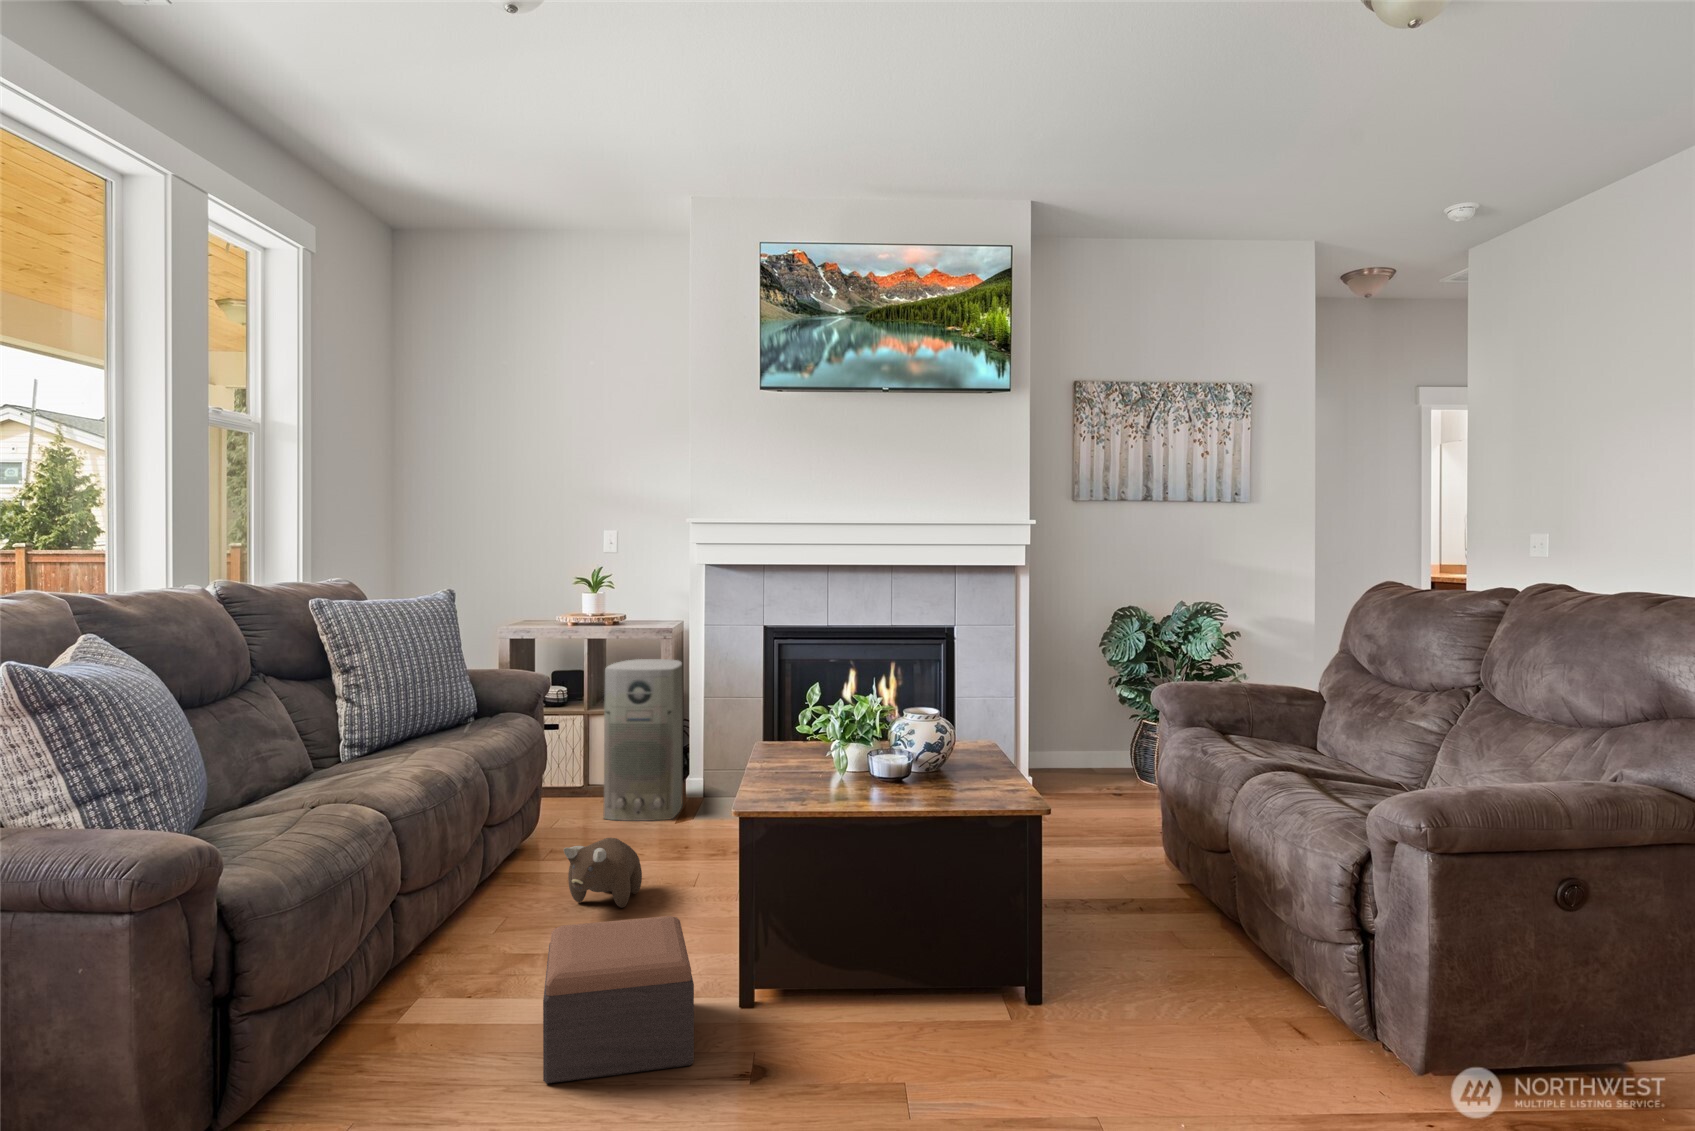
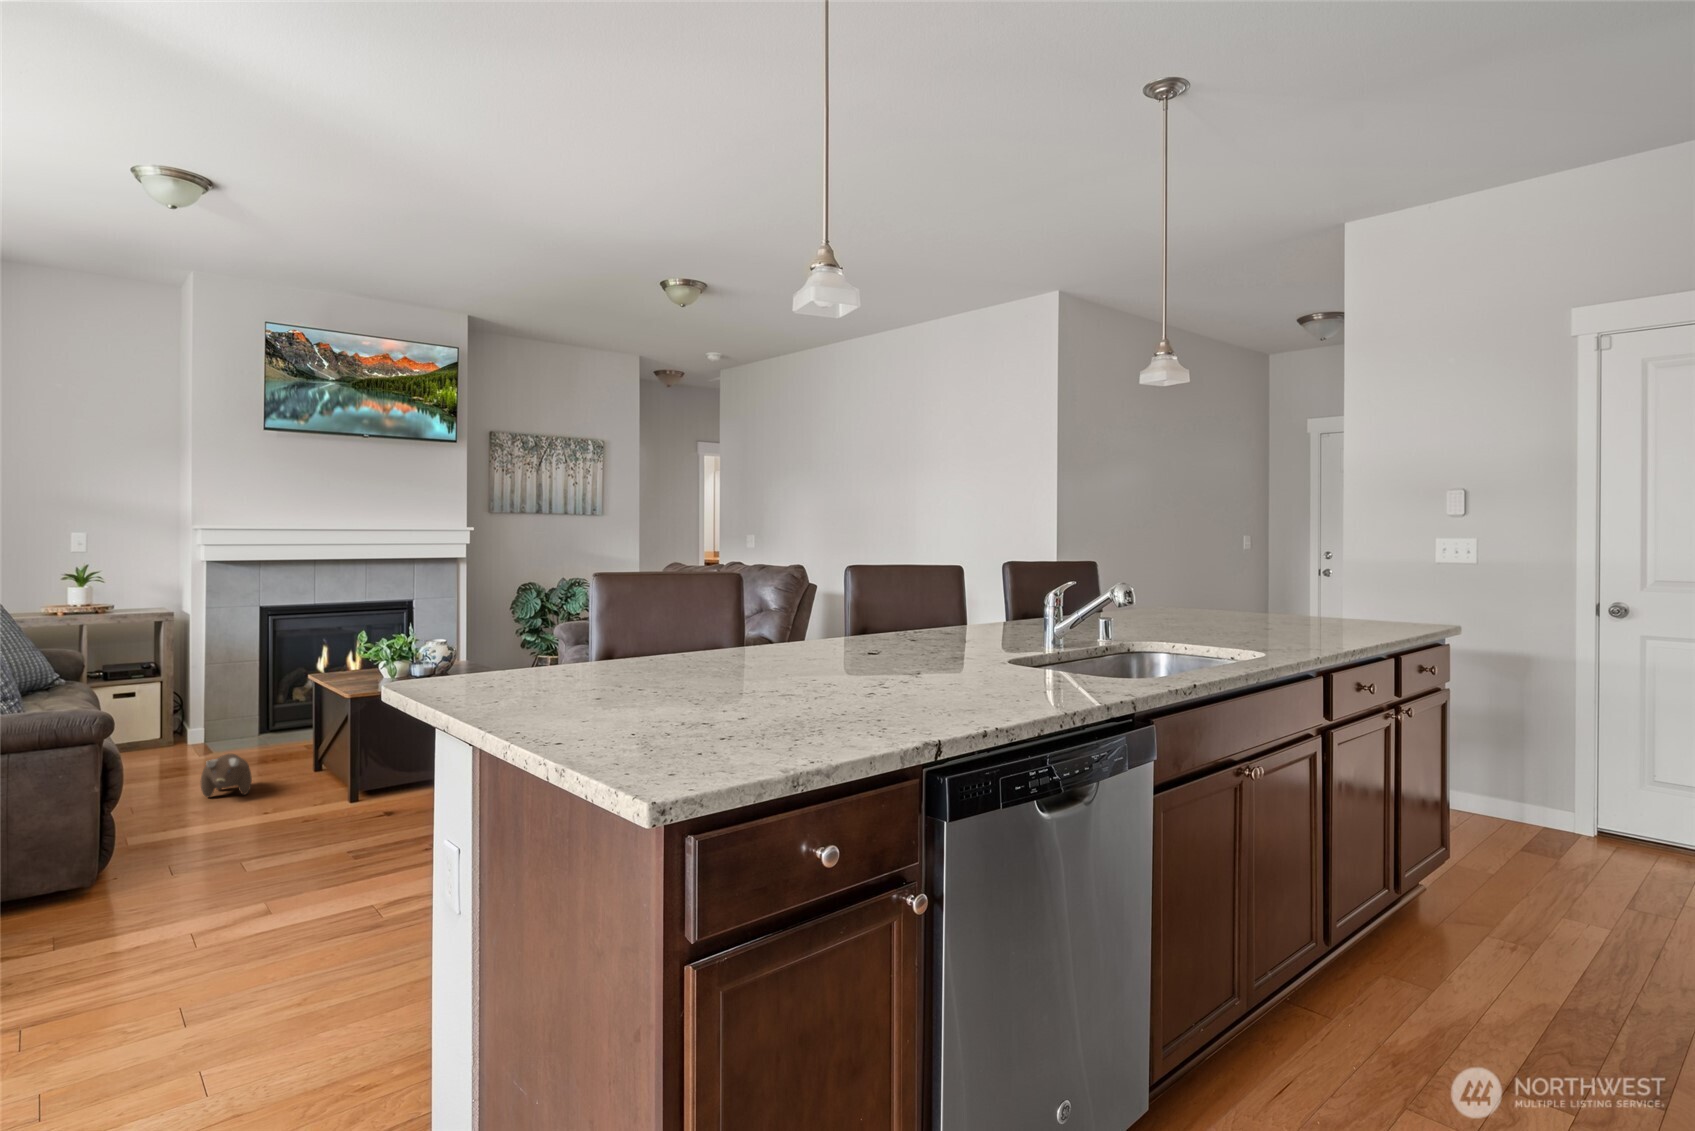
air purifier: present [603,659,683,821] -> none [147,635,214,758]
footstool: present [543,916,694,1084] -> none [268,773,376,853]

